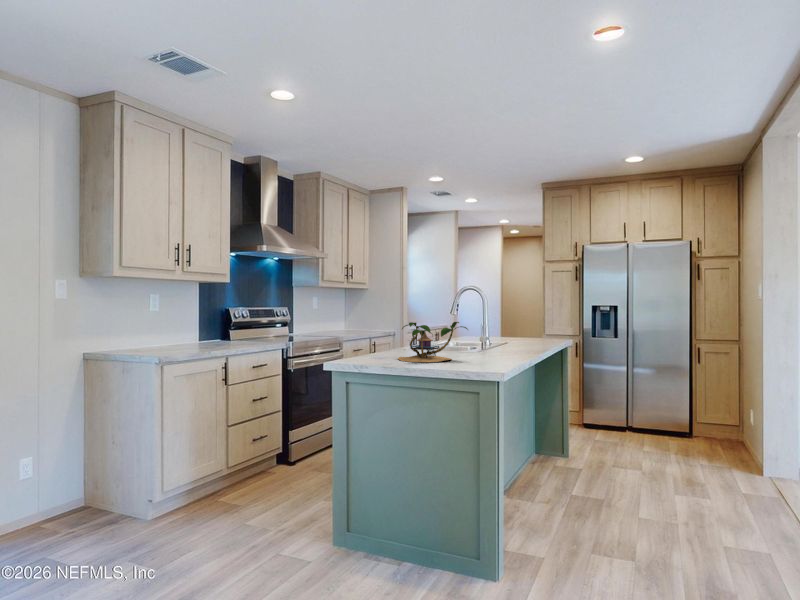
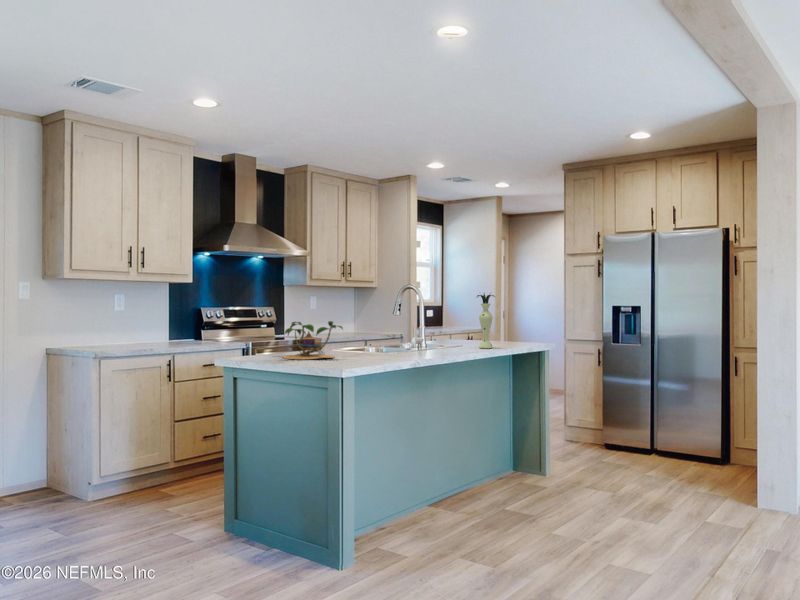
vase: none [527,292,548,345] -> present [477,294,495,348]

